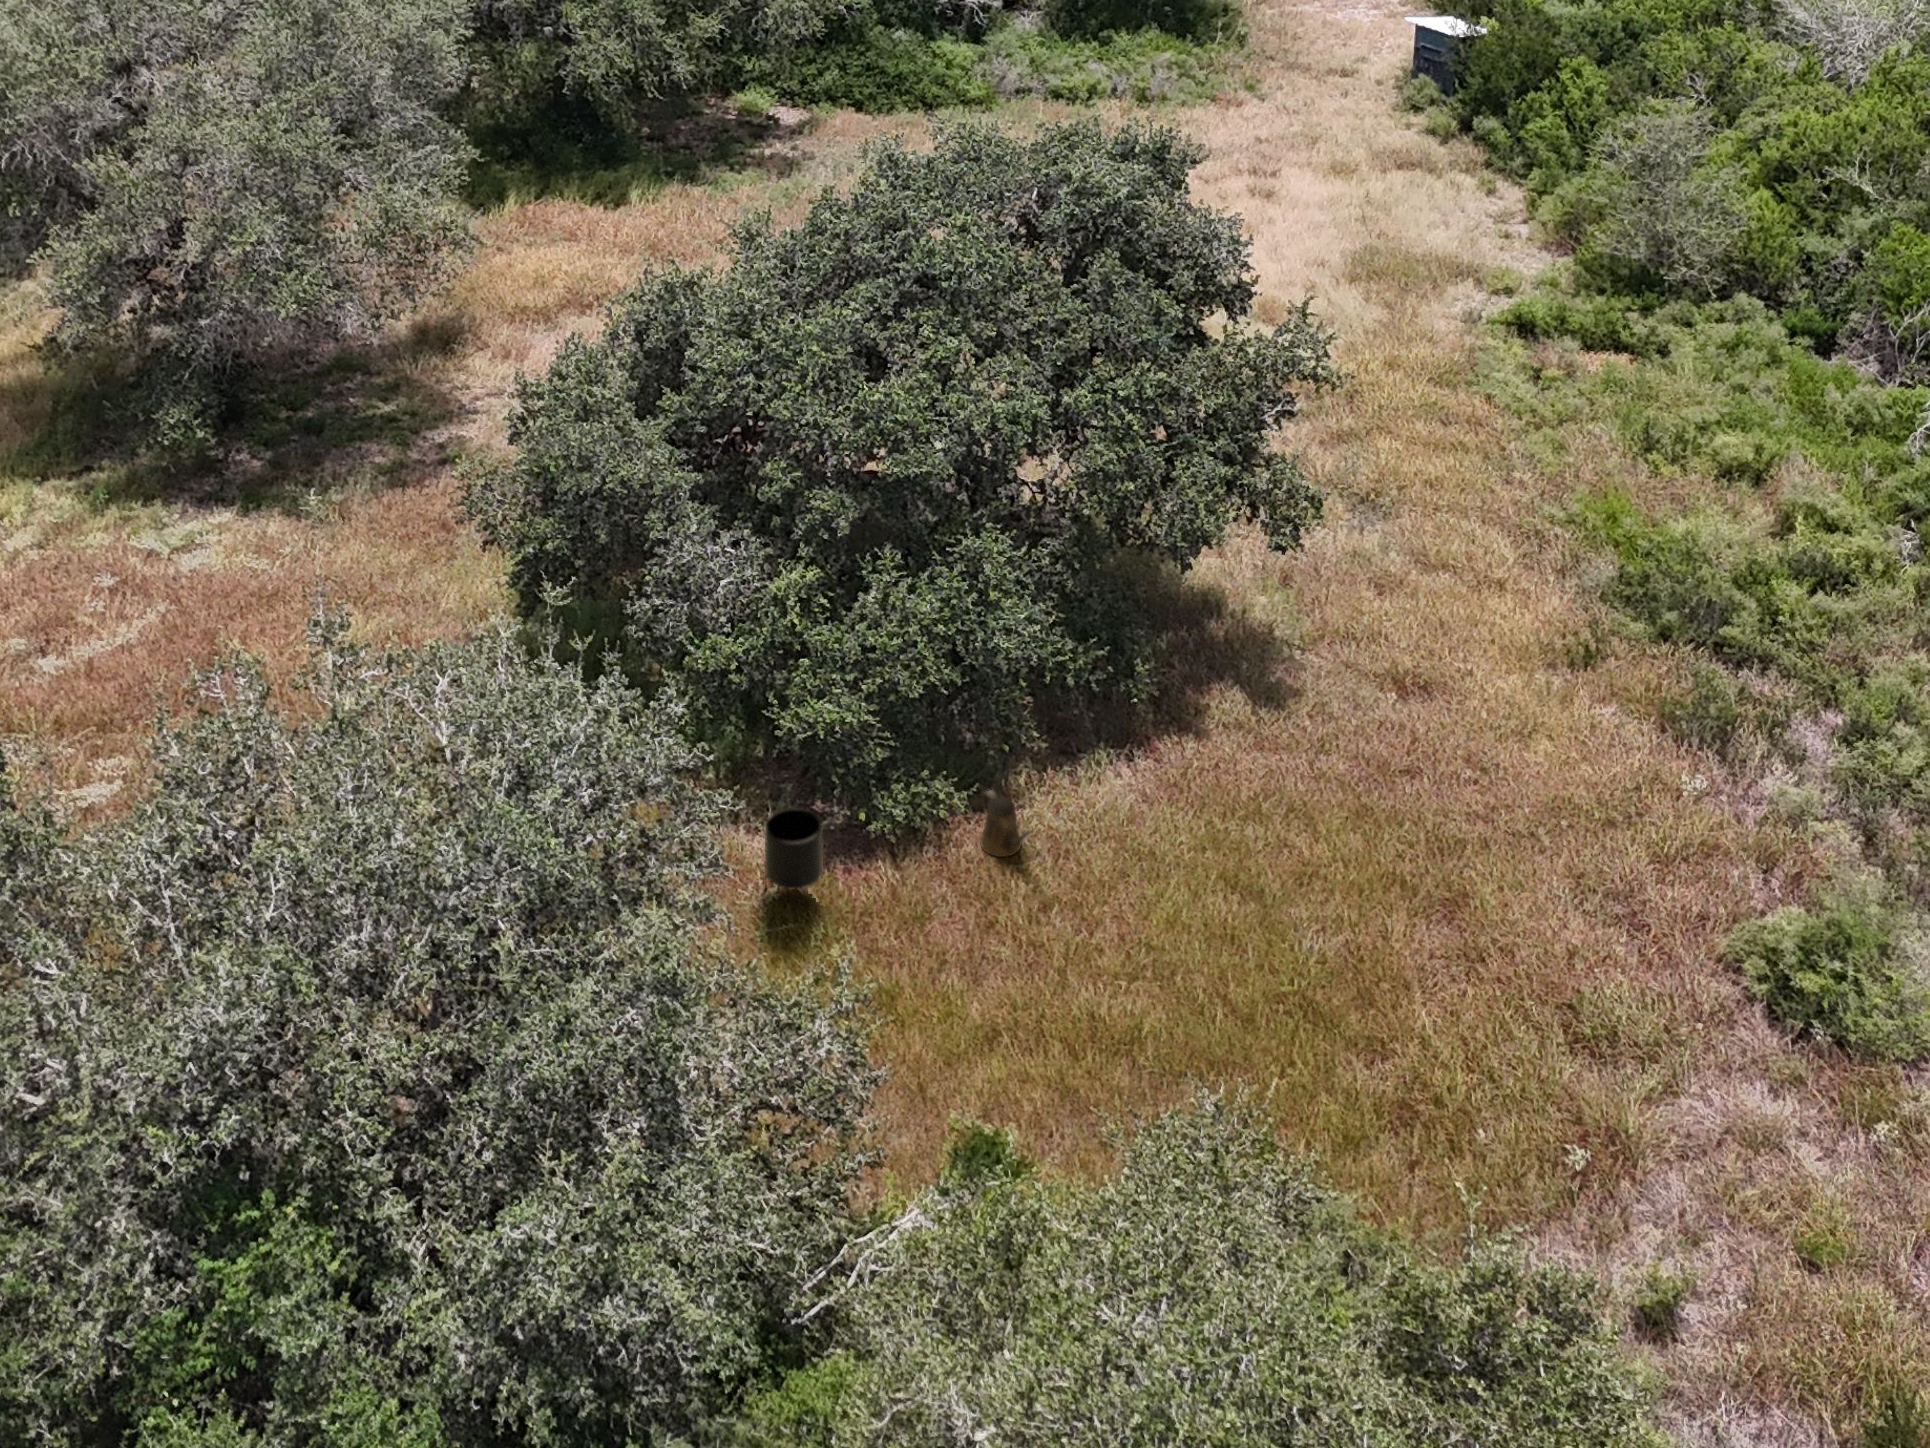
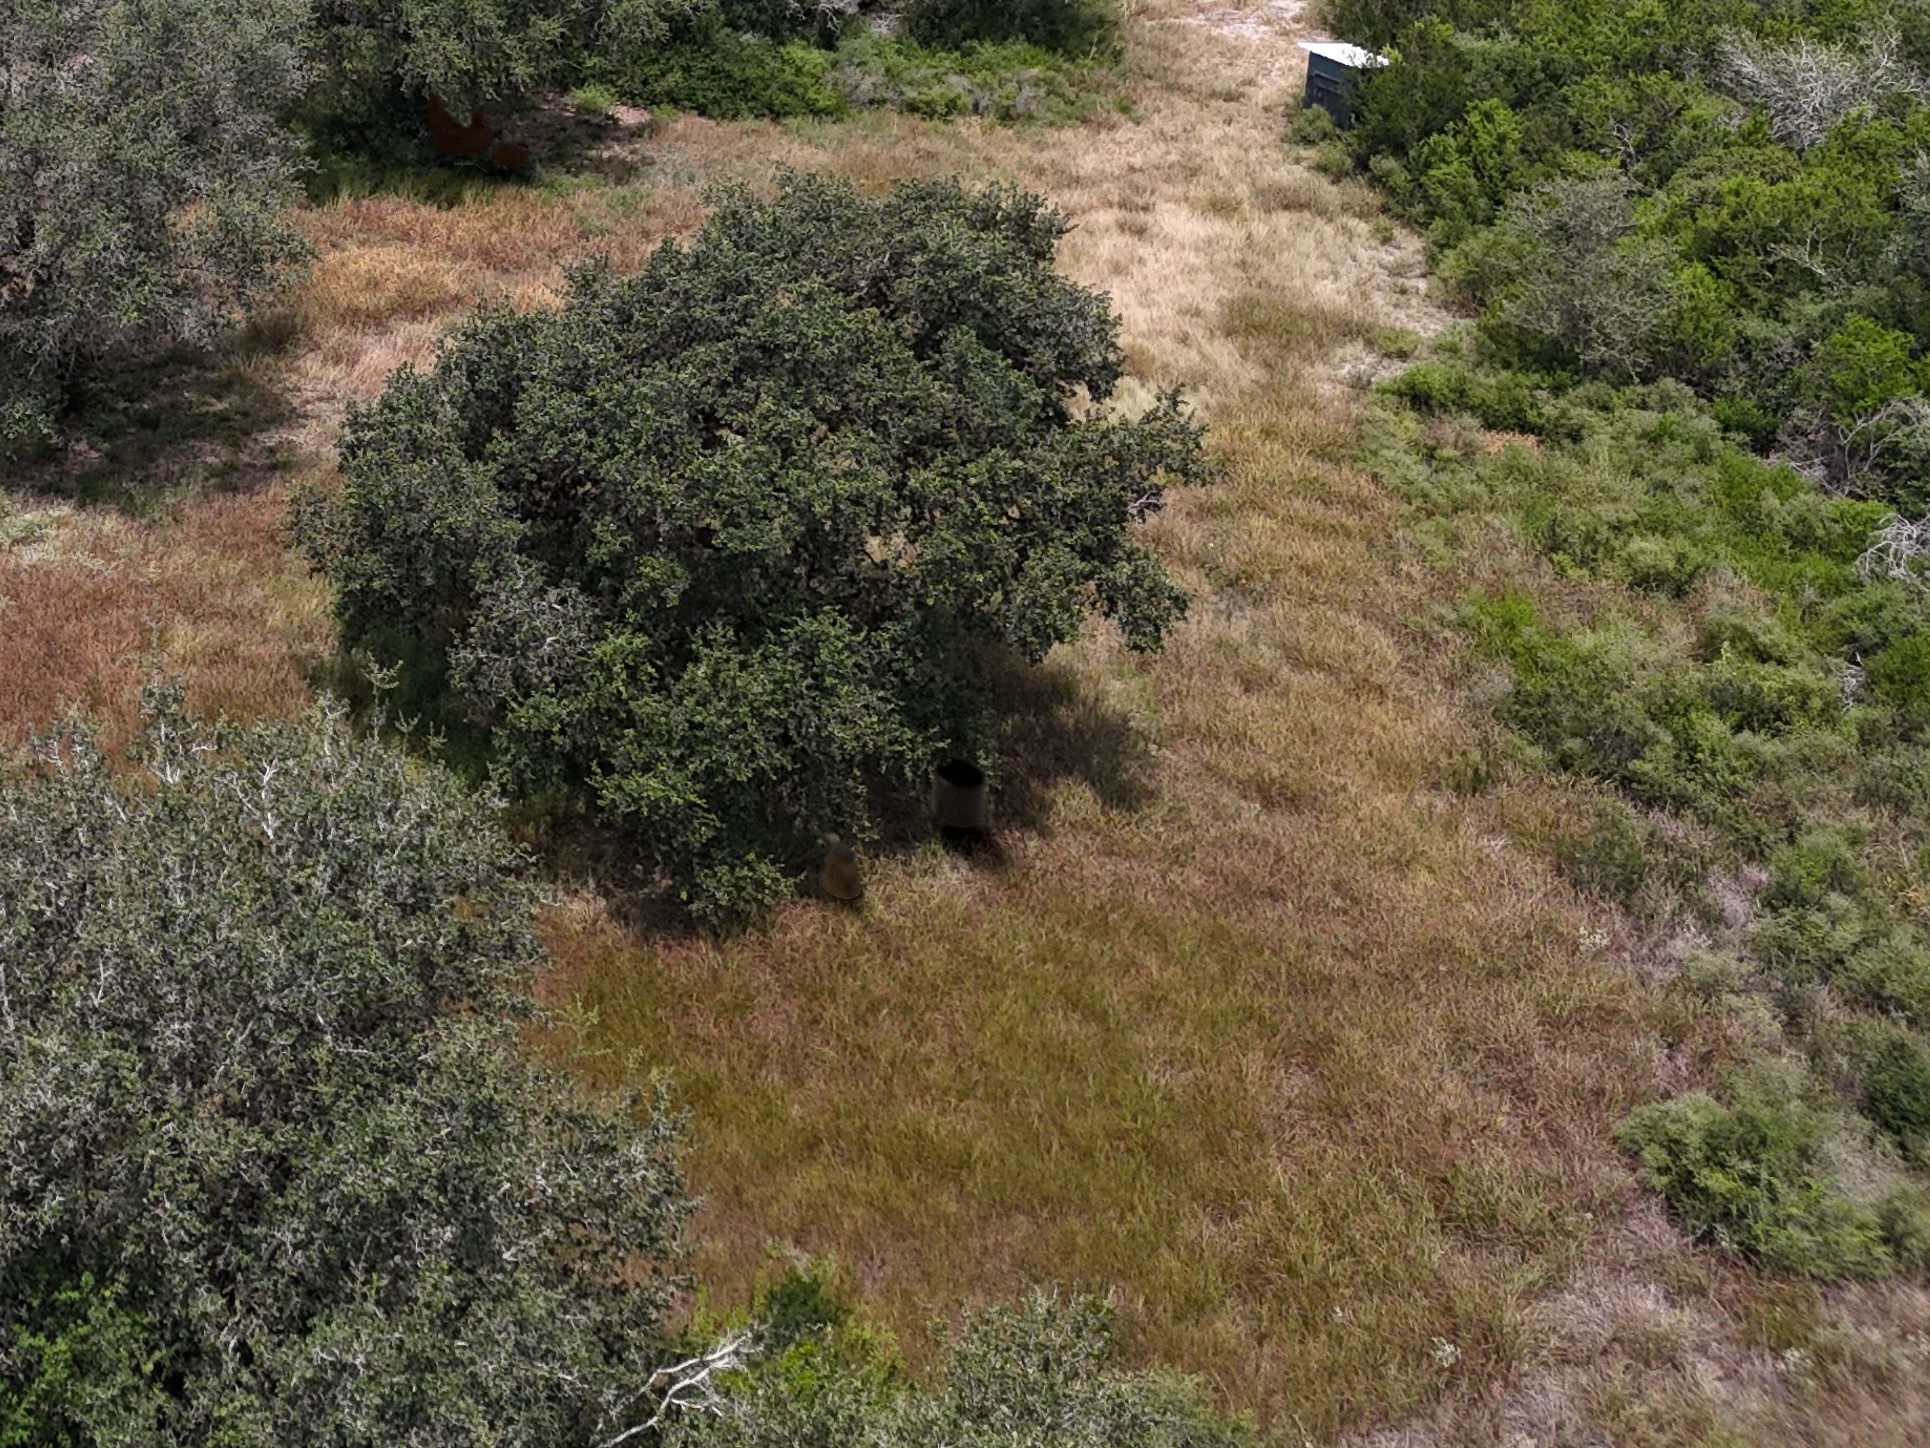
lounge chair: none [549,78,662,189] -> present [428,92,529,175]
planter: present [765,808,822,891] -> present [931,757,986,828]

